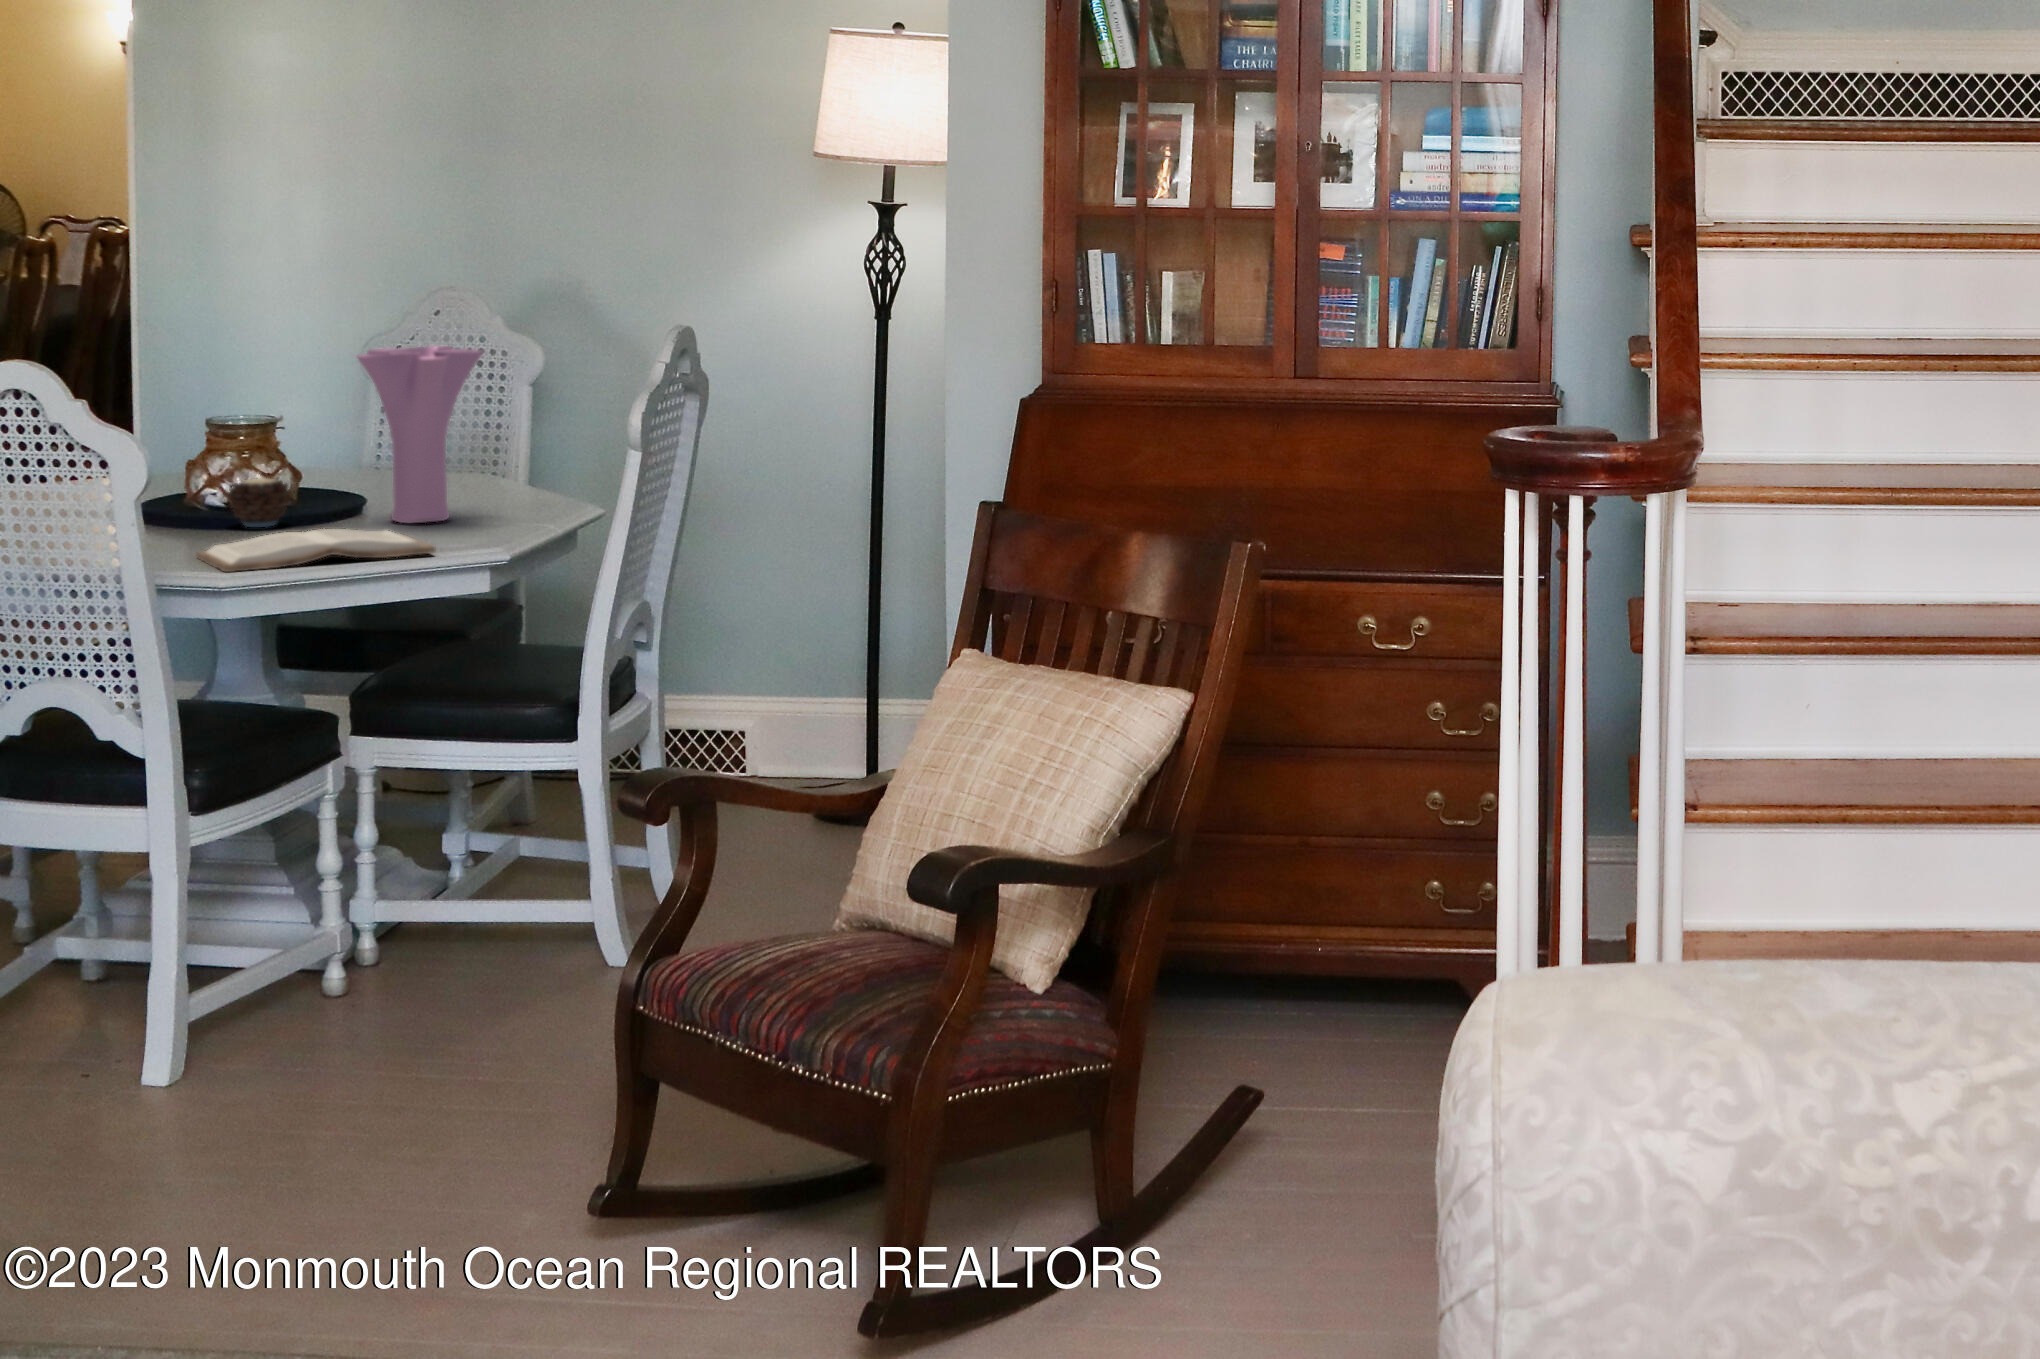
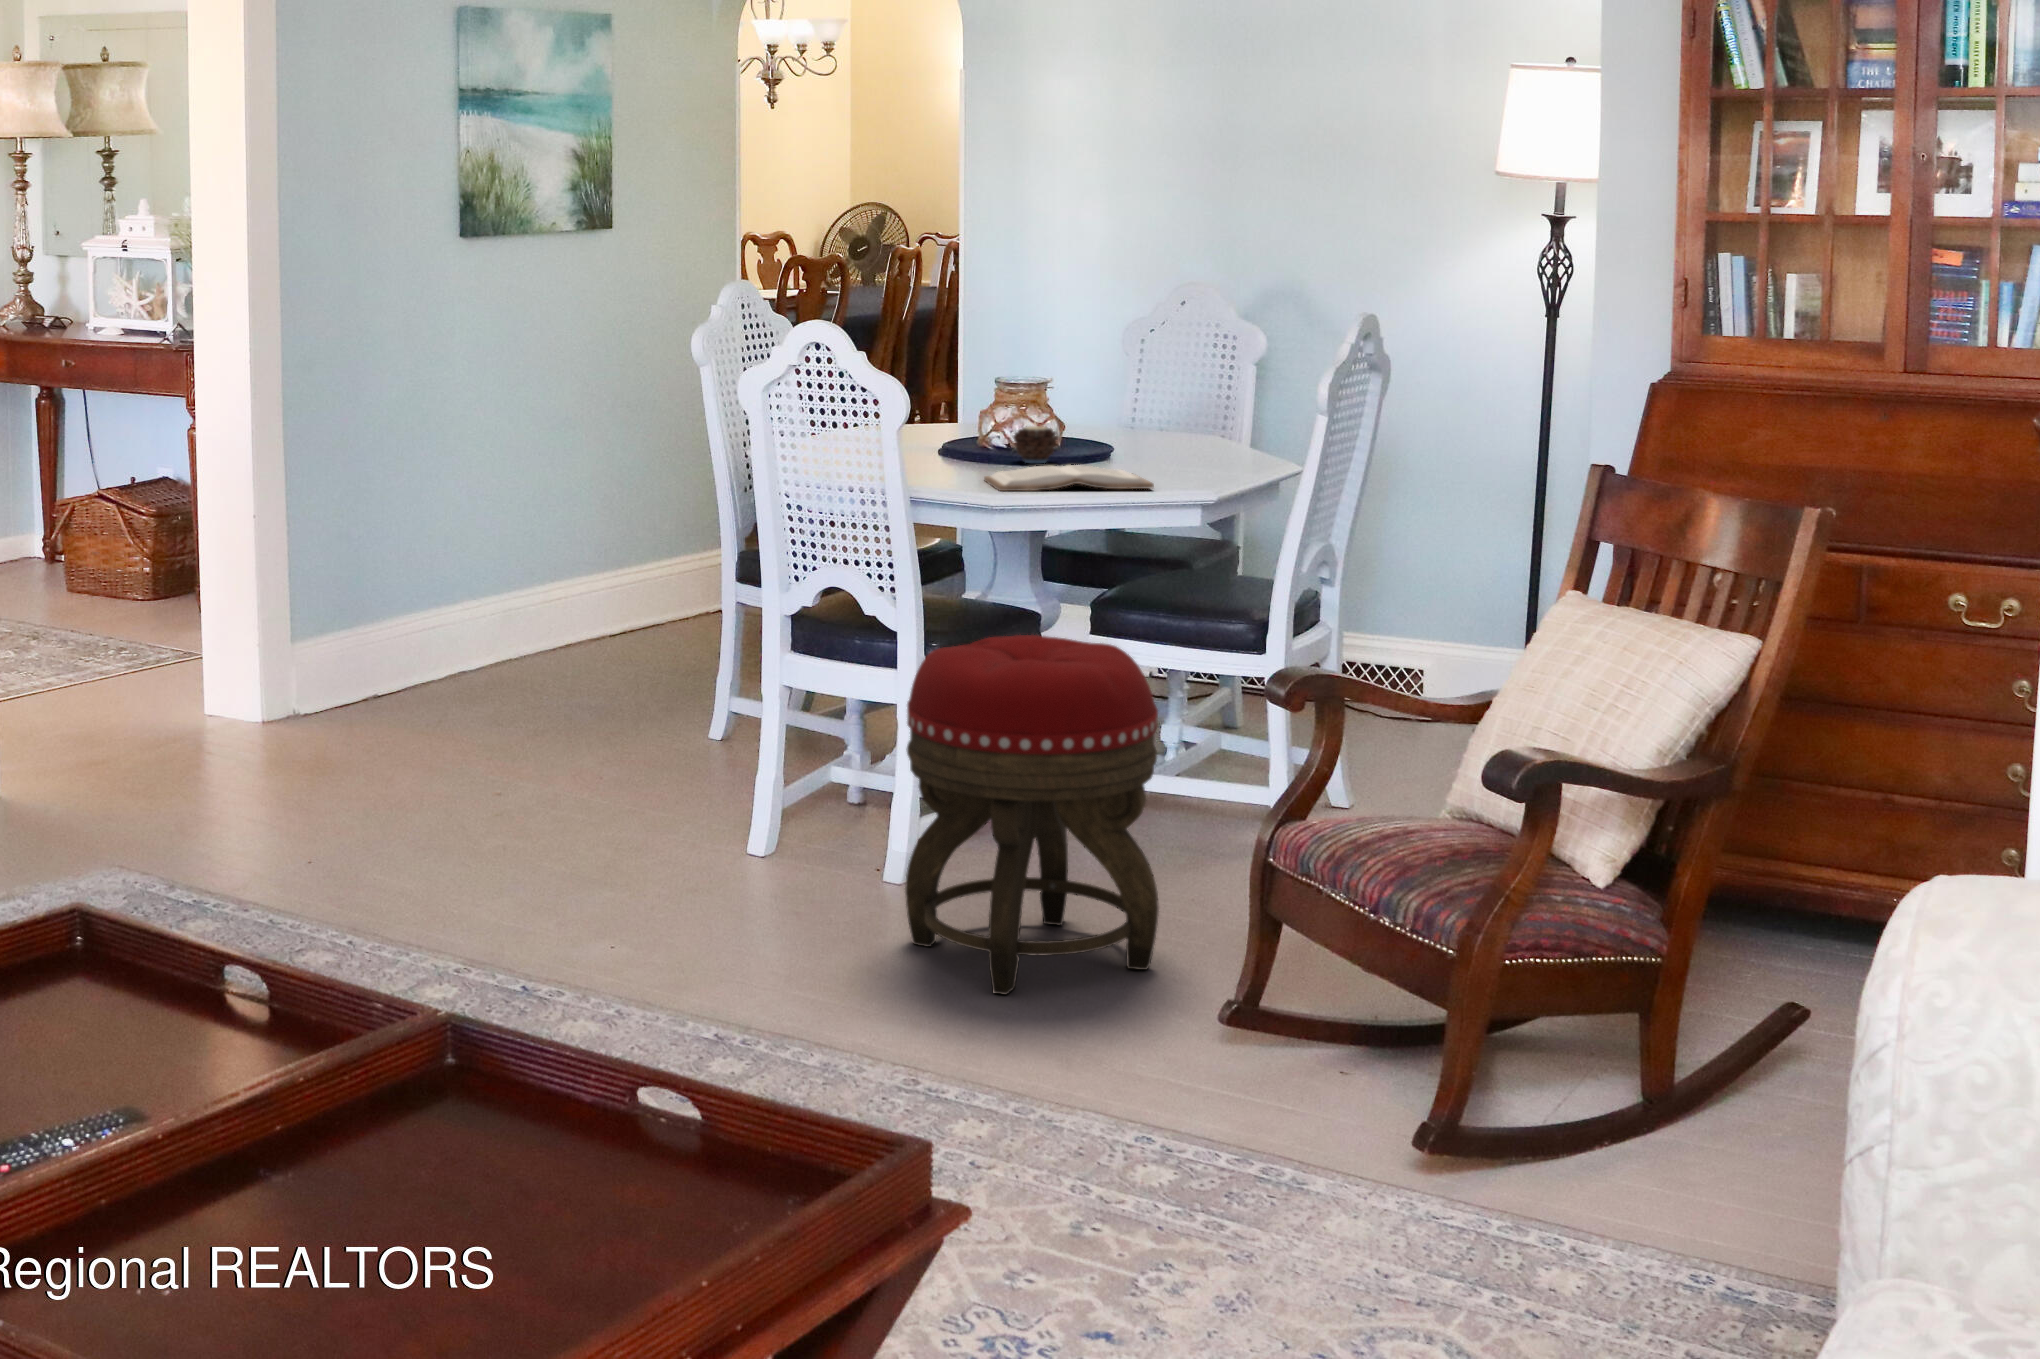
vase: present [357,346,483,523] -> none [1108,329,1204,468]
footstool: none [125,762,488,1238] -> present [905,635,1159,995]

